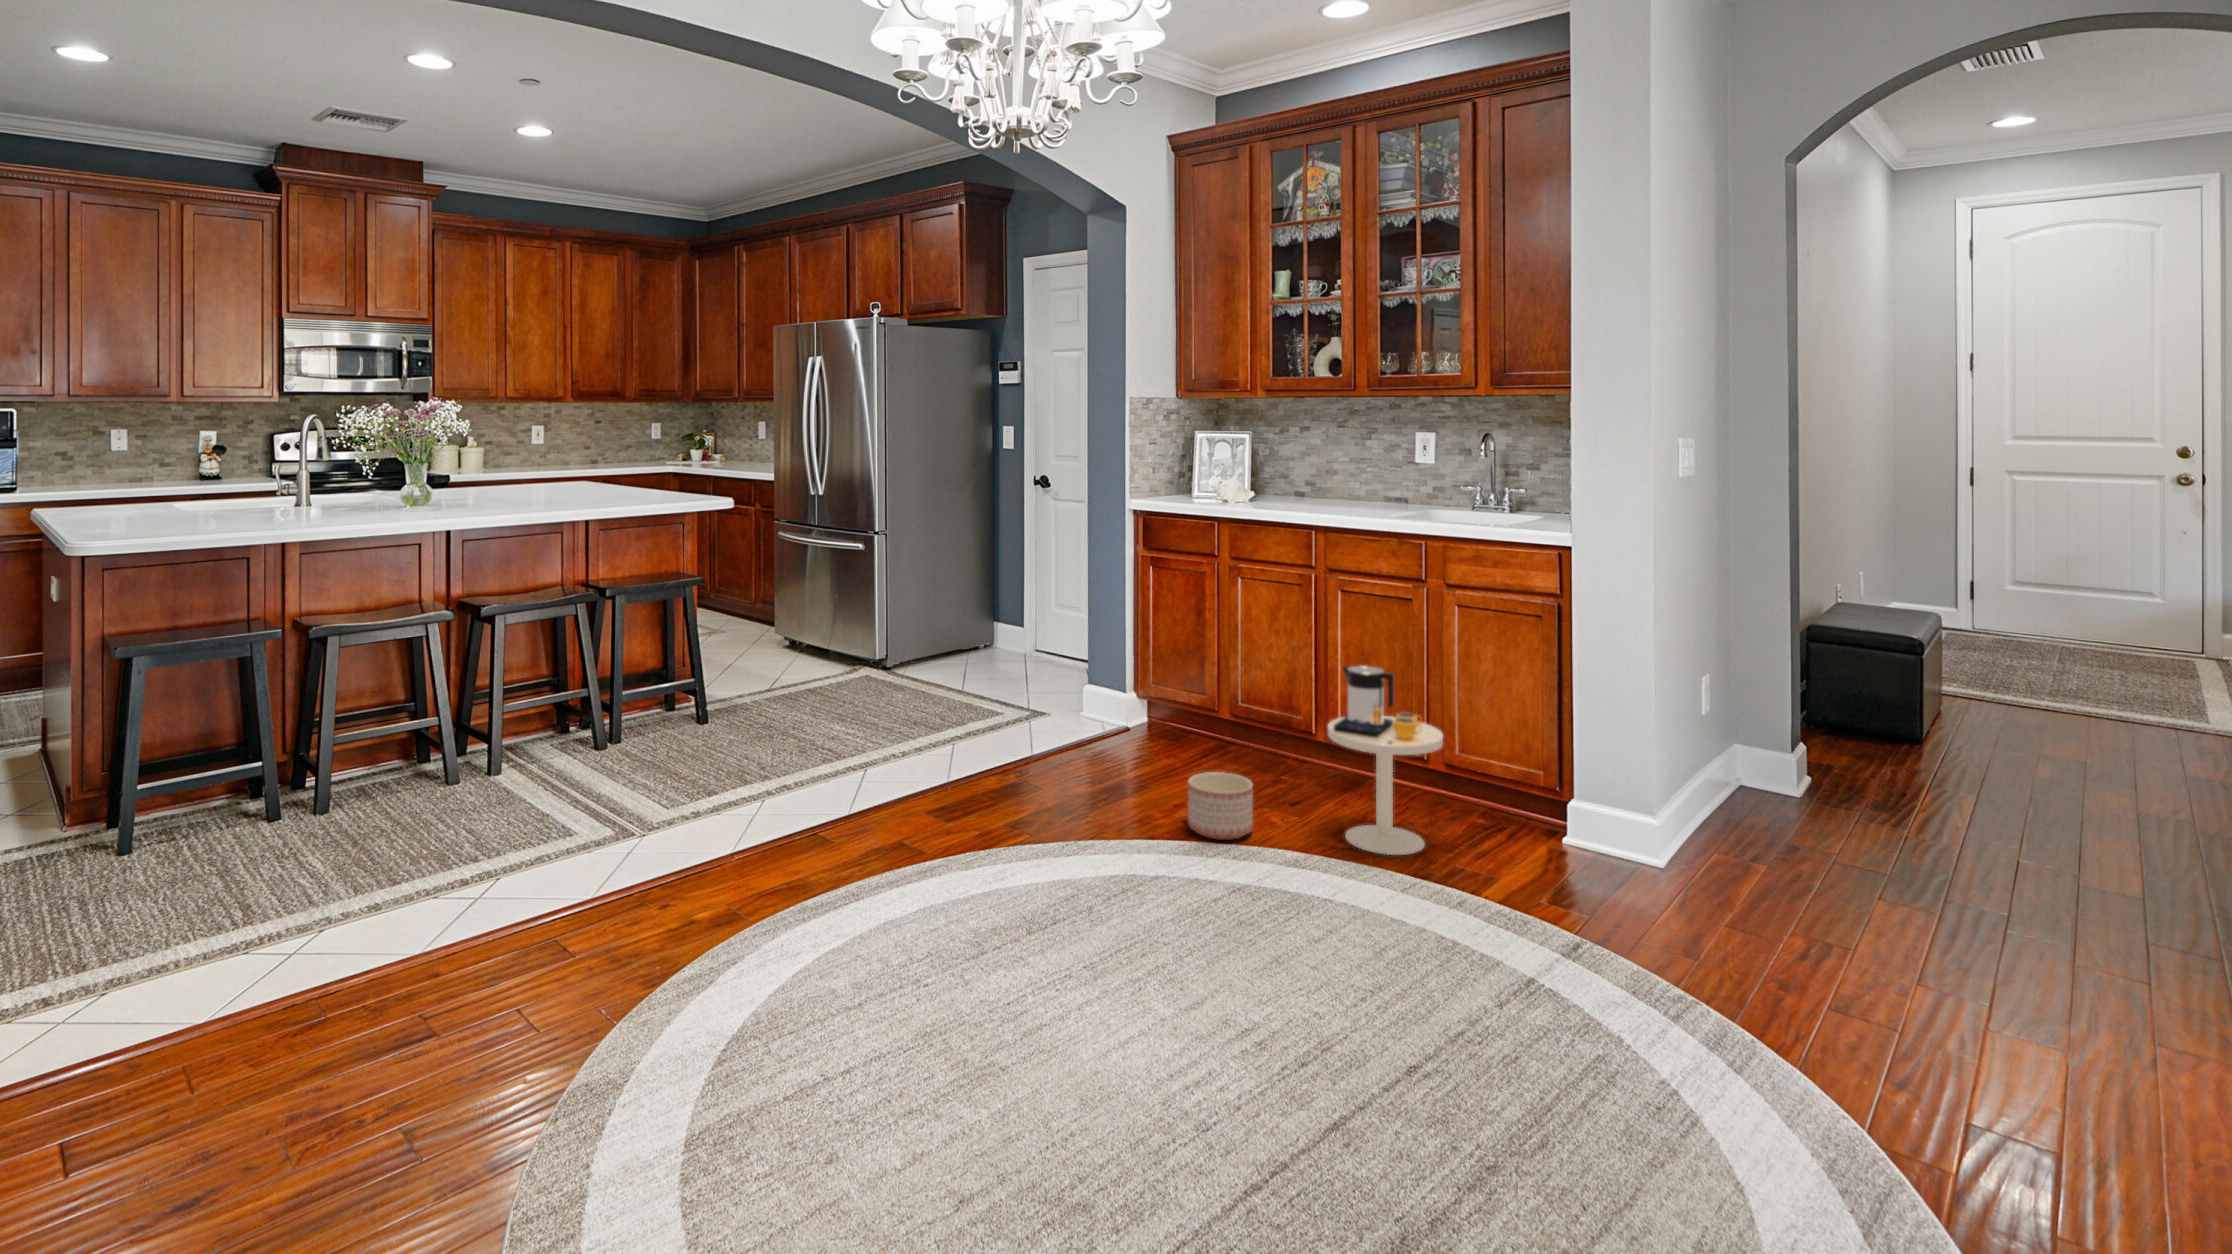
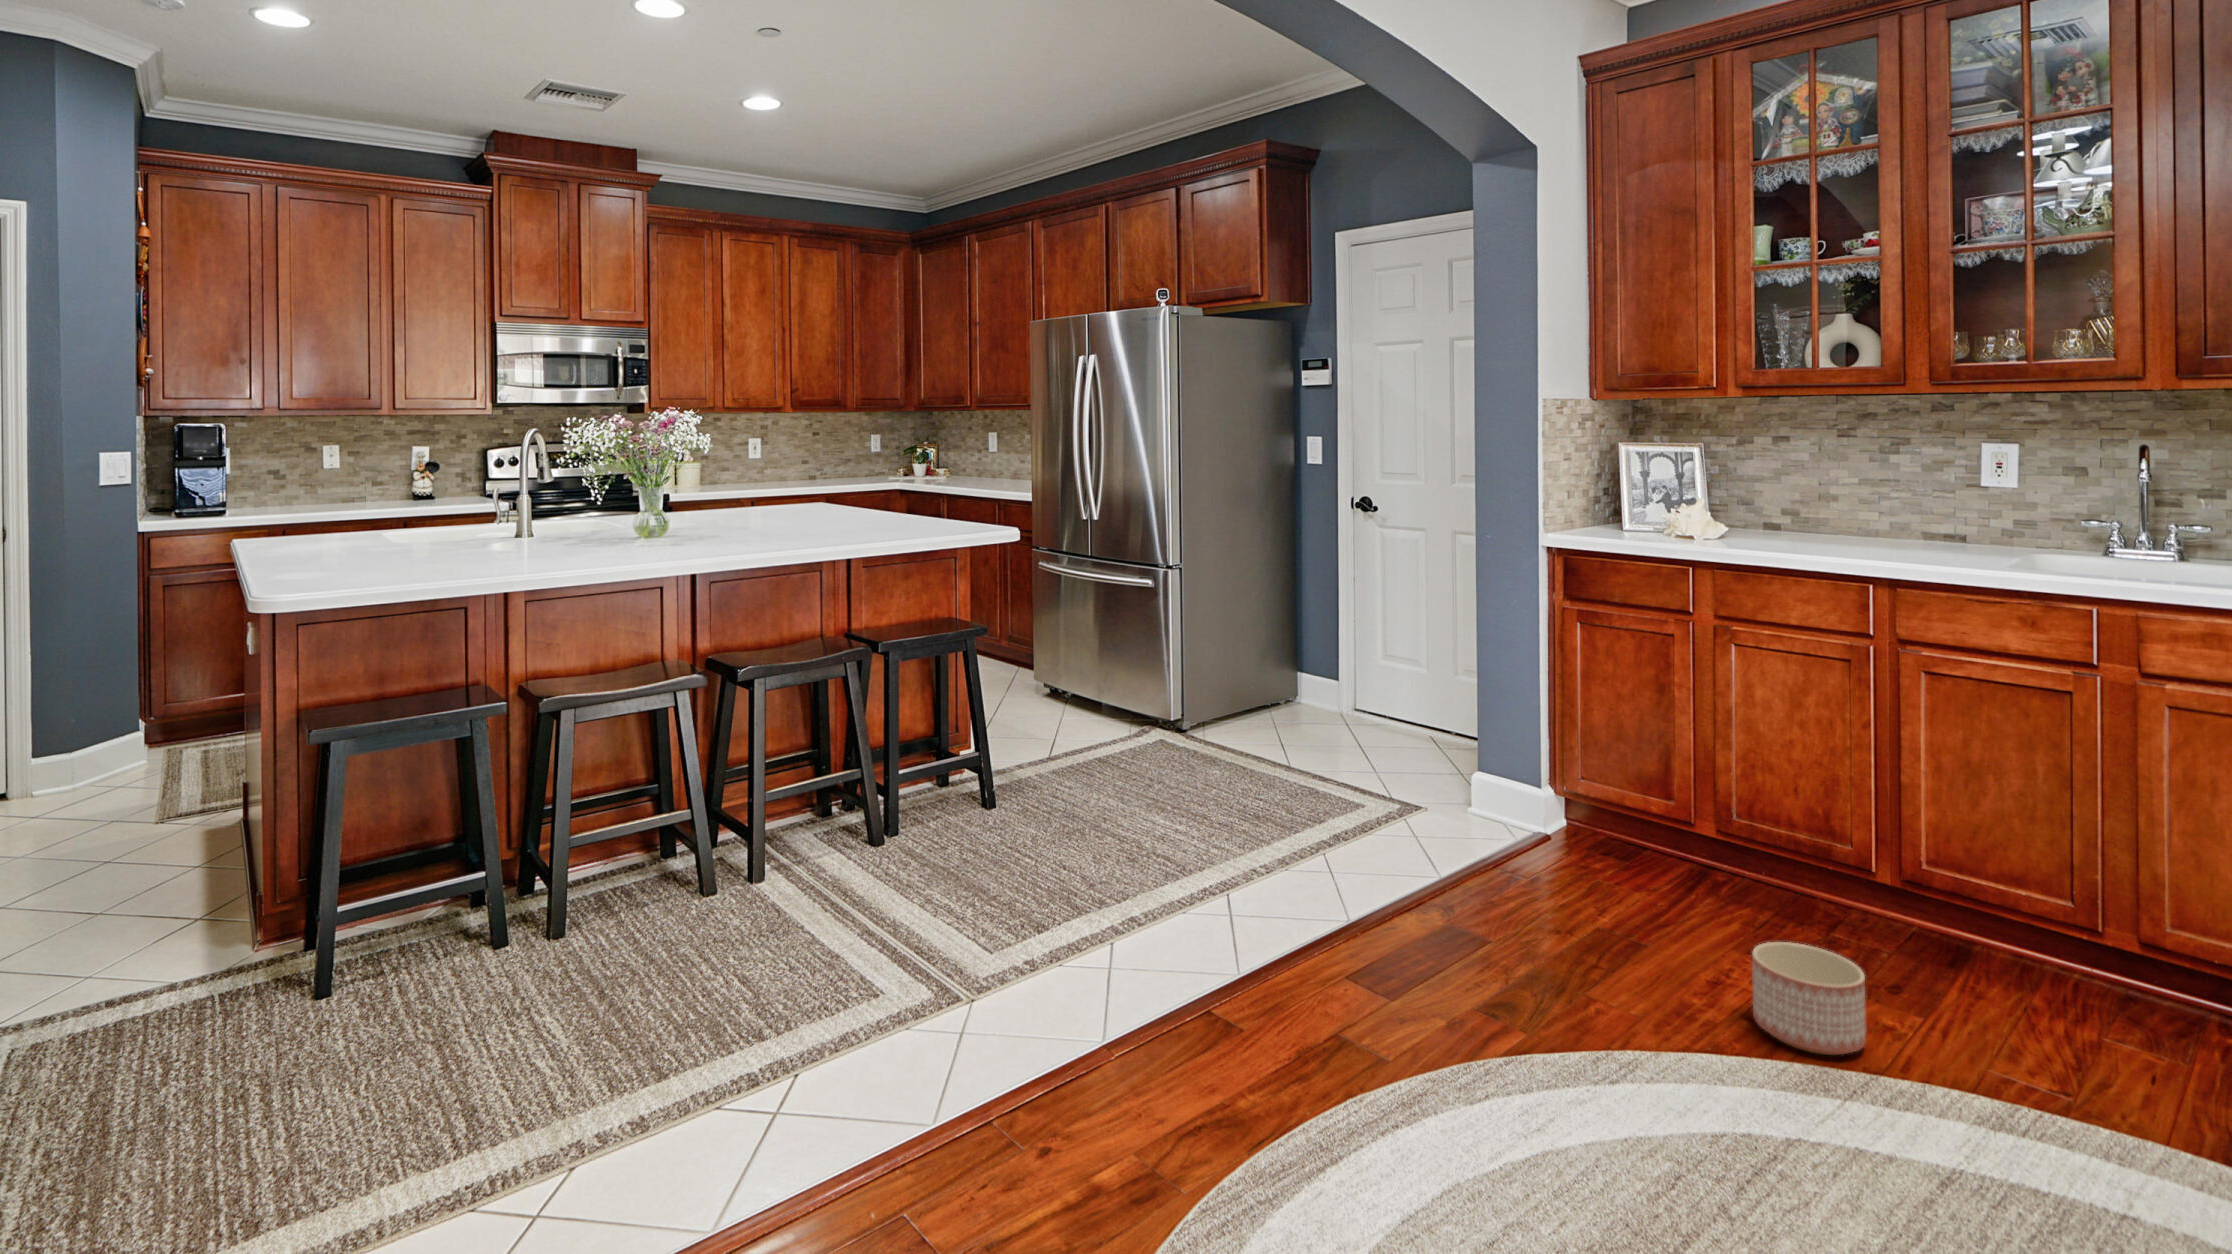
side table: present [1328,666,1443,855] -> none [1981,798,2211,1105]

